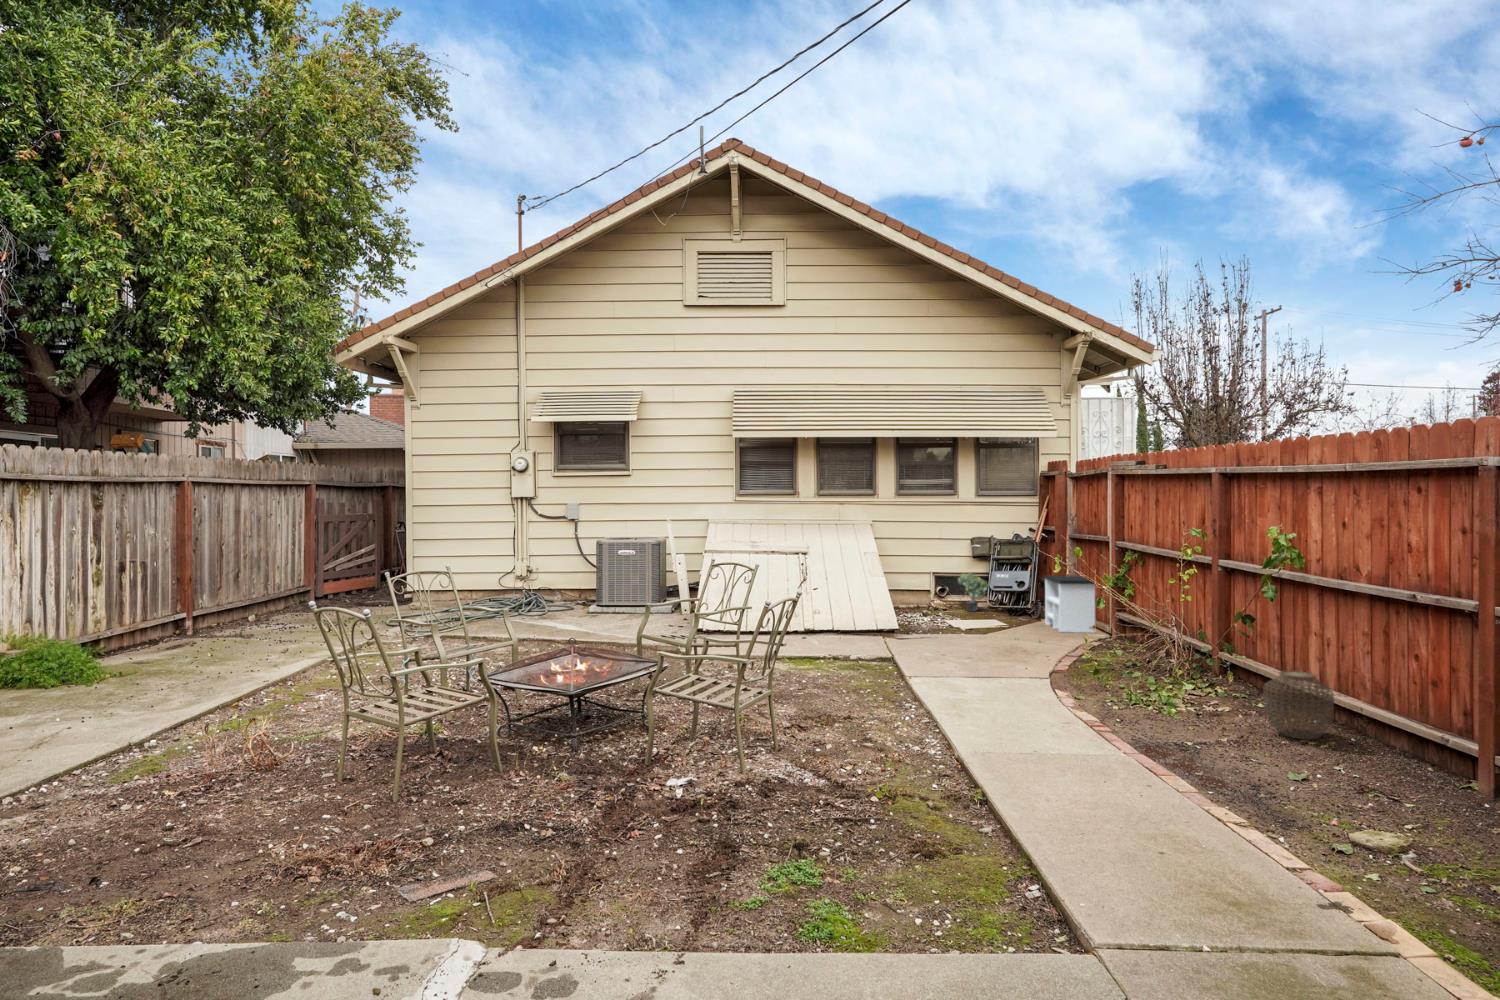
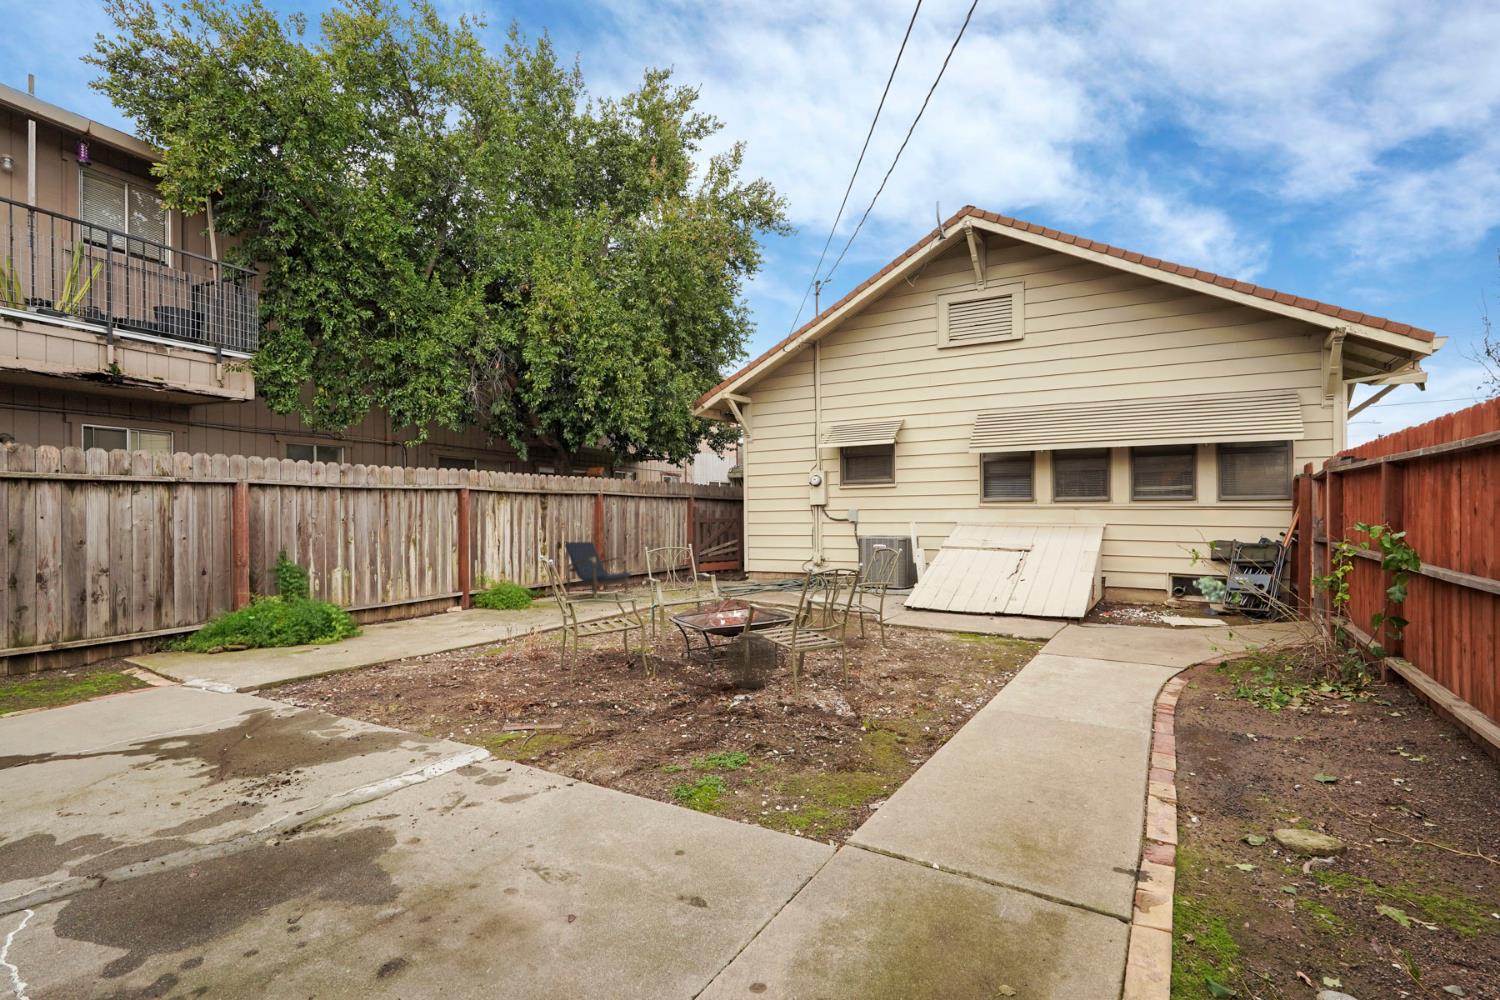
lounge chair: none [130,559,256,656] -> present [565,542,631,600]
side table: present [1044,576,1095,633] -> none [1269,579,1314,638]
woven basket: present [1263,671,1334,739] -> present [727,633,775,688]

